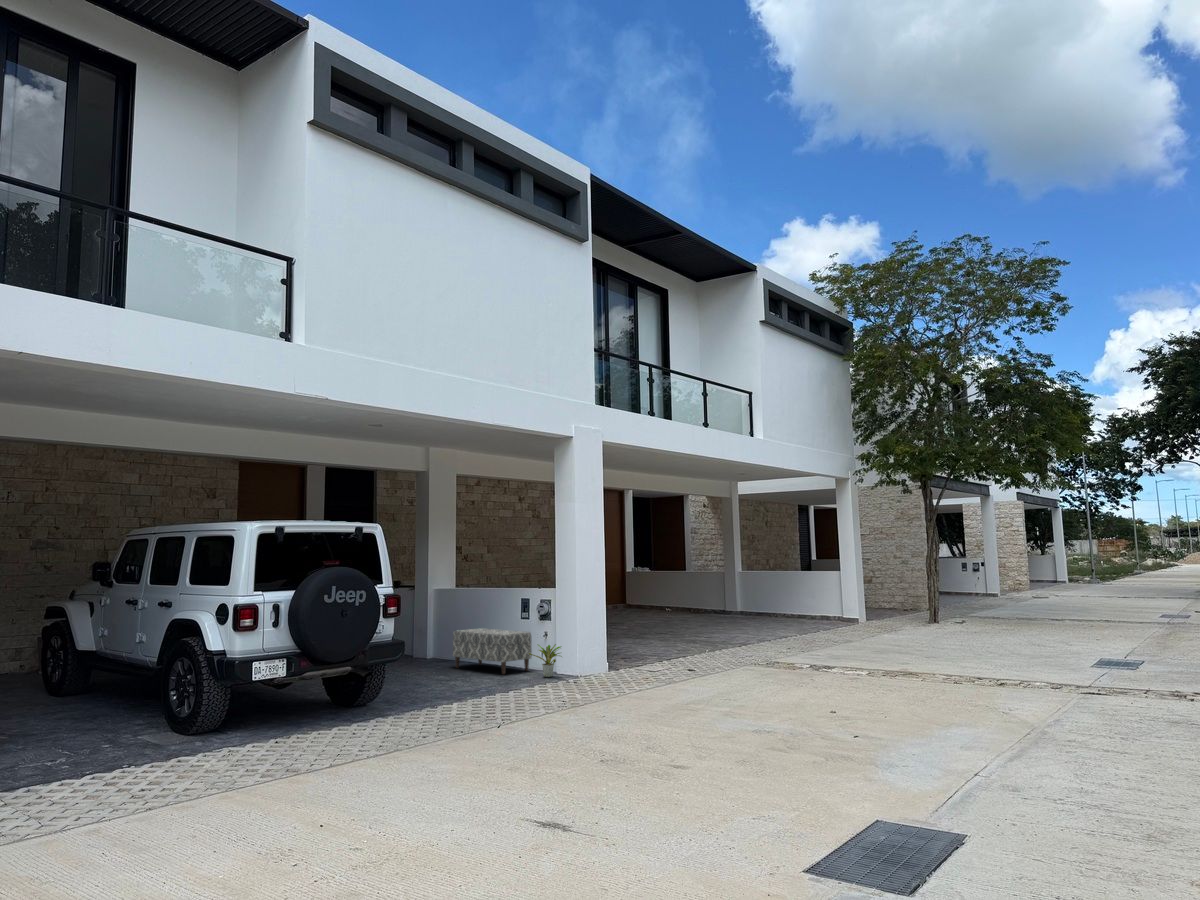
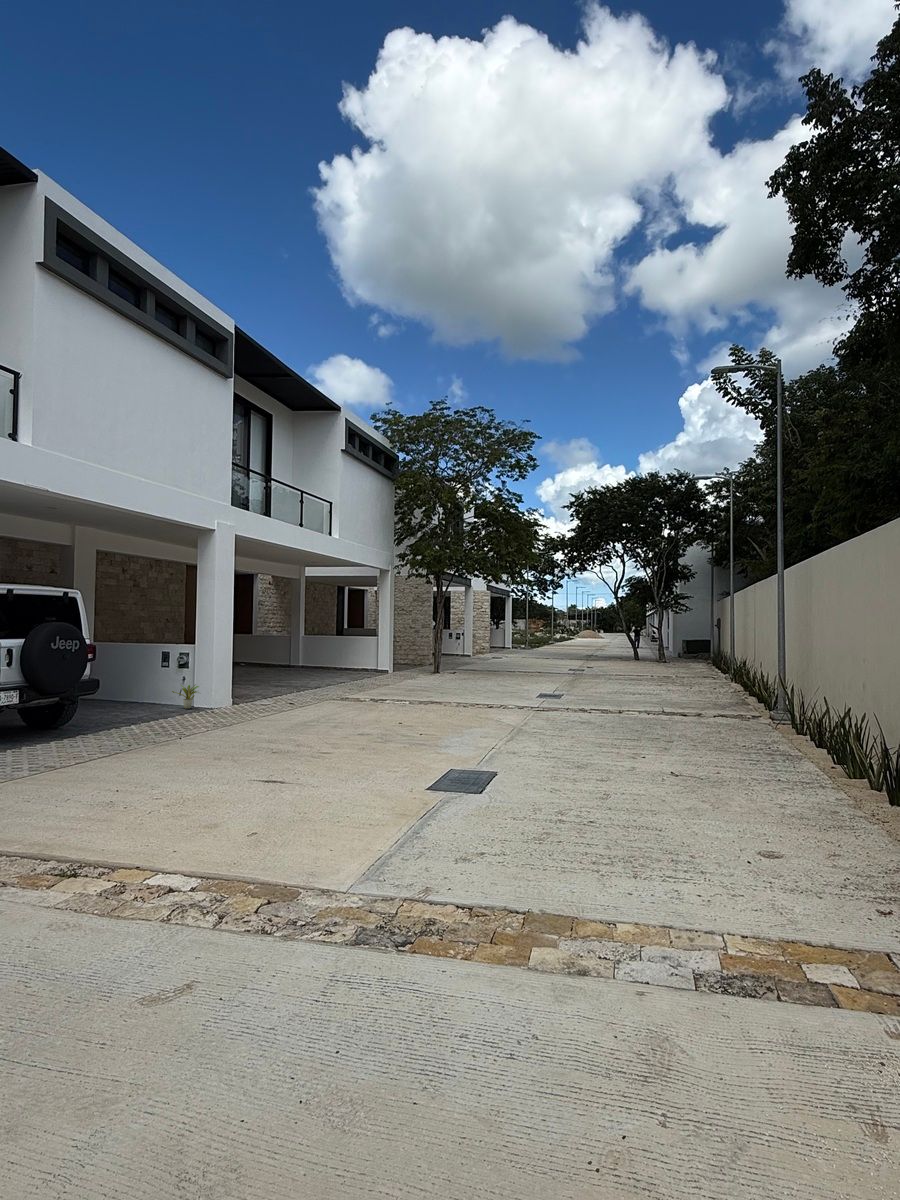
bench: present [453,628,532,675] -> none [101,673,171,708]

